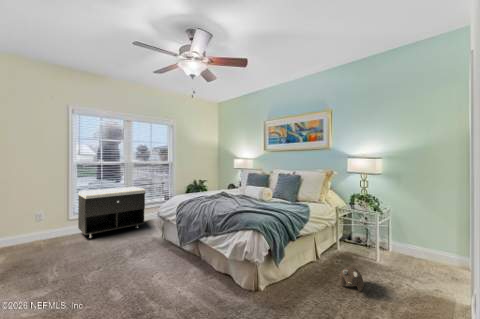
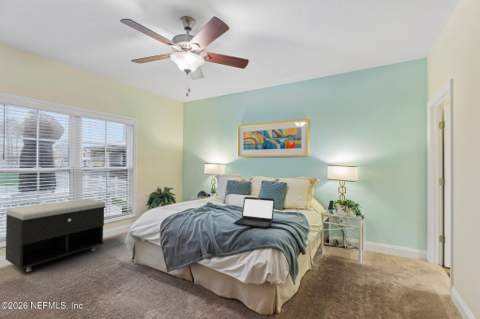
laptop: none [232,186,271,214] -> present [234,197,275,228]
plush toy: present [340,266,364,291] -> none [348,273,371,297]

